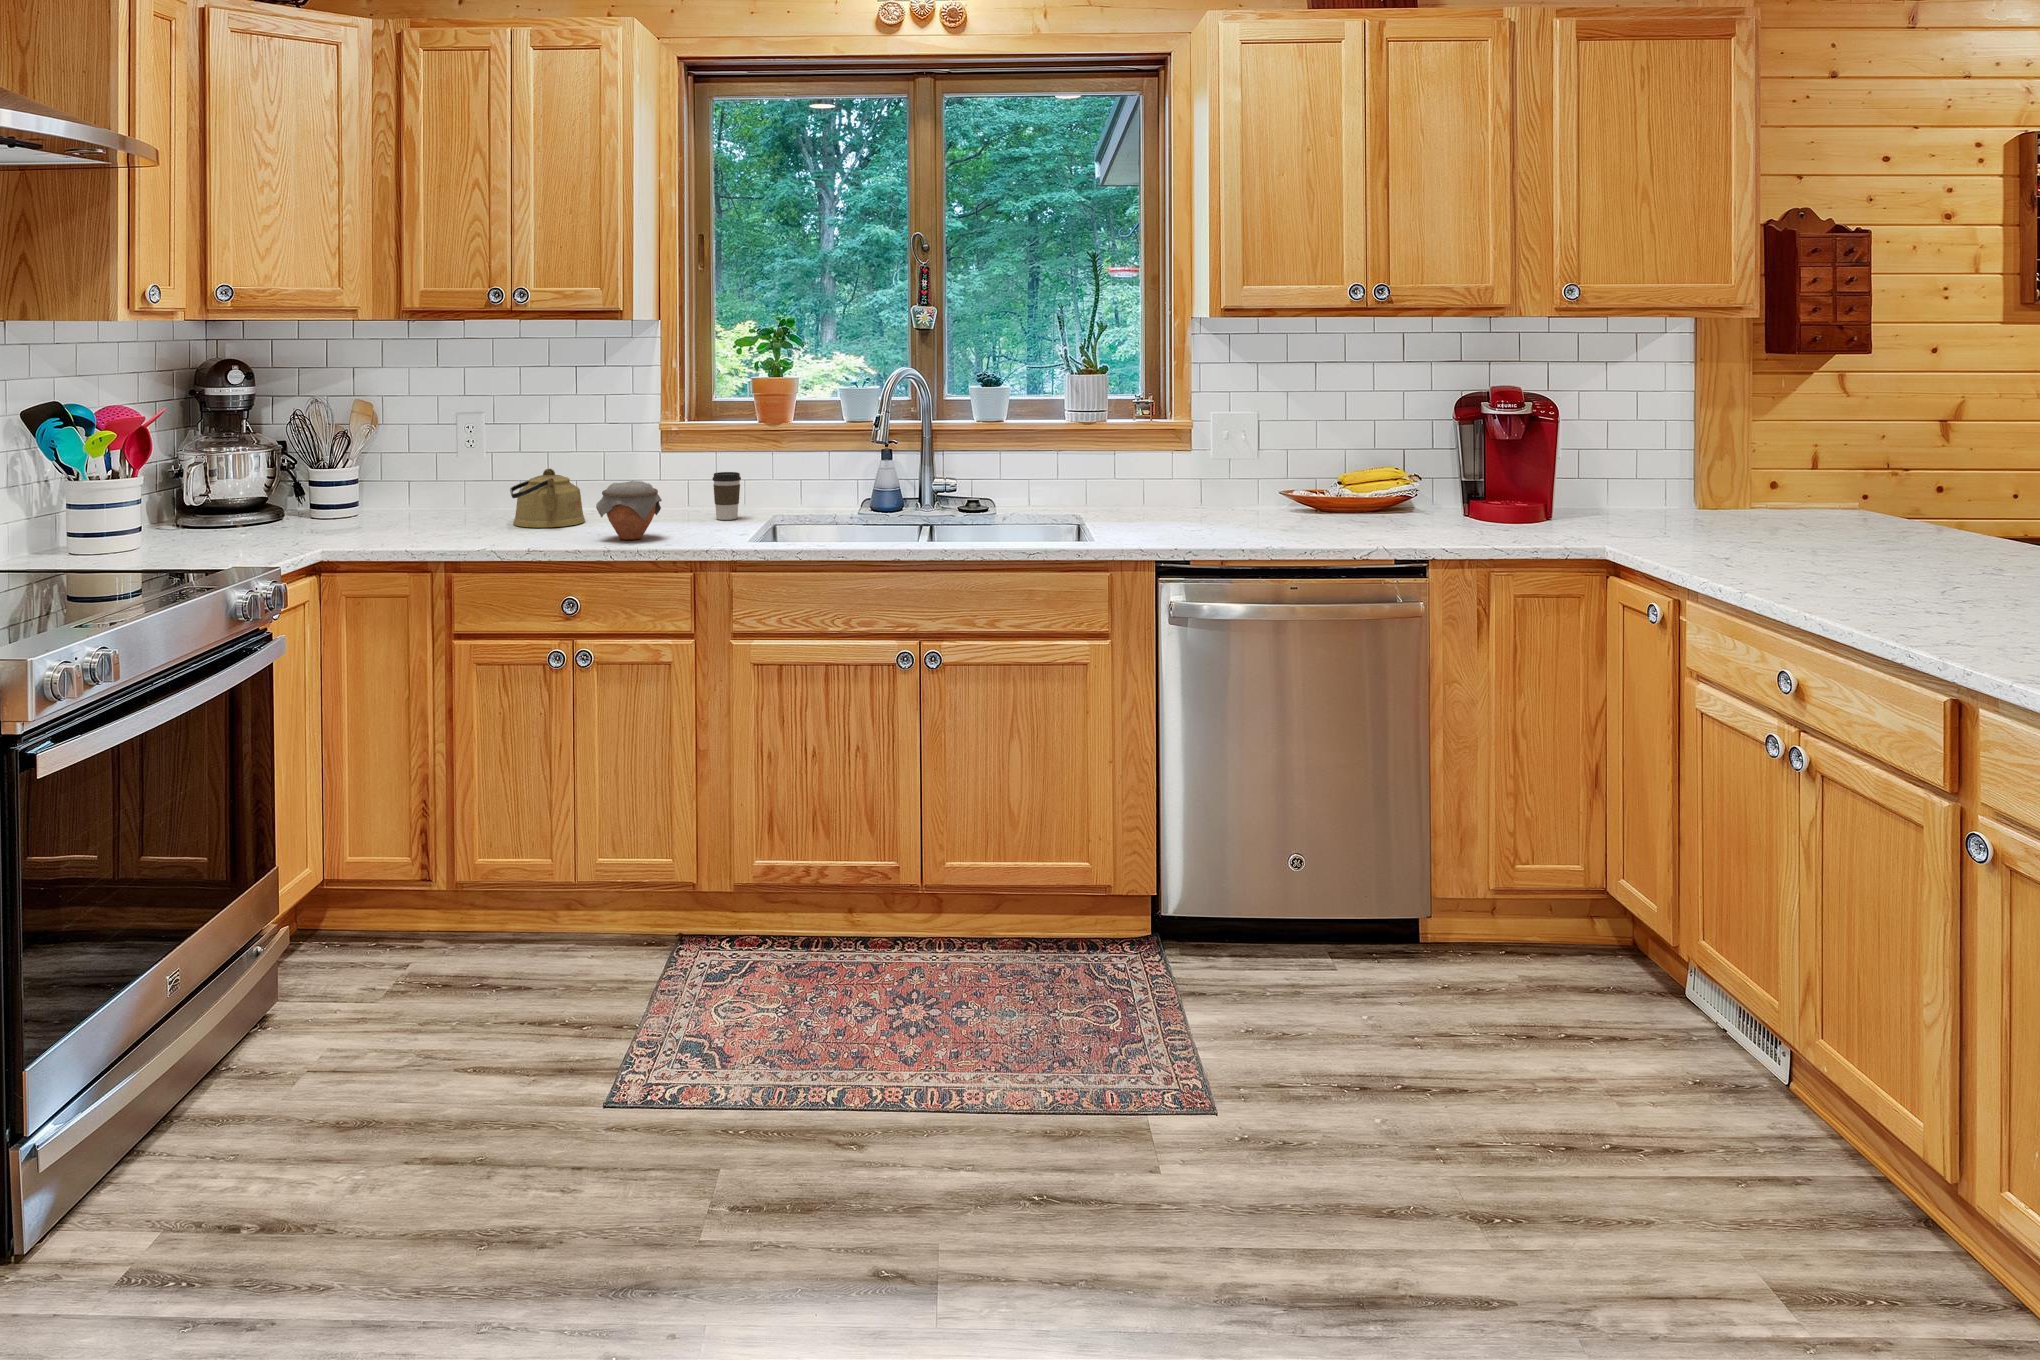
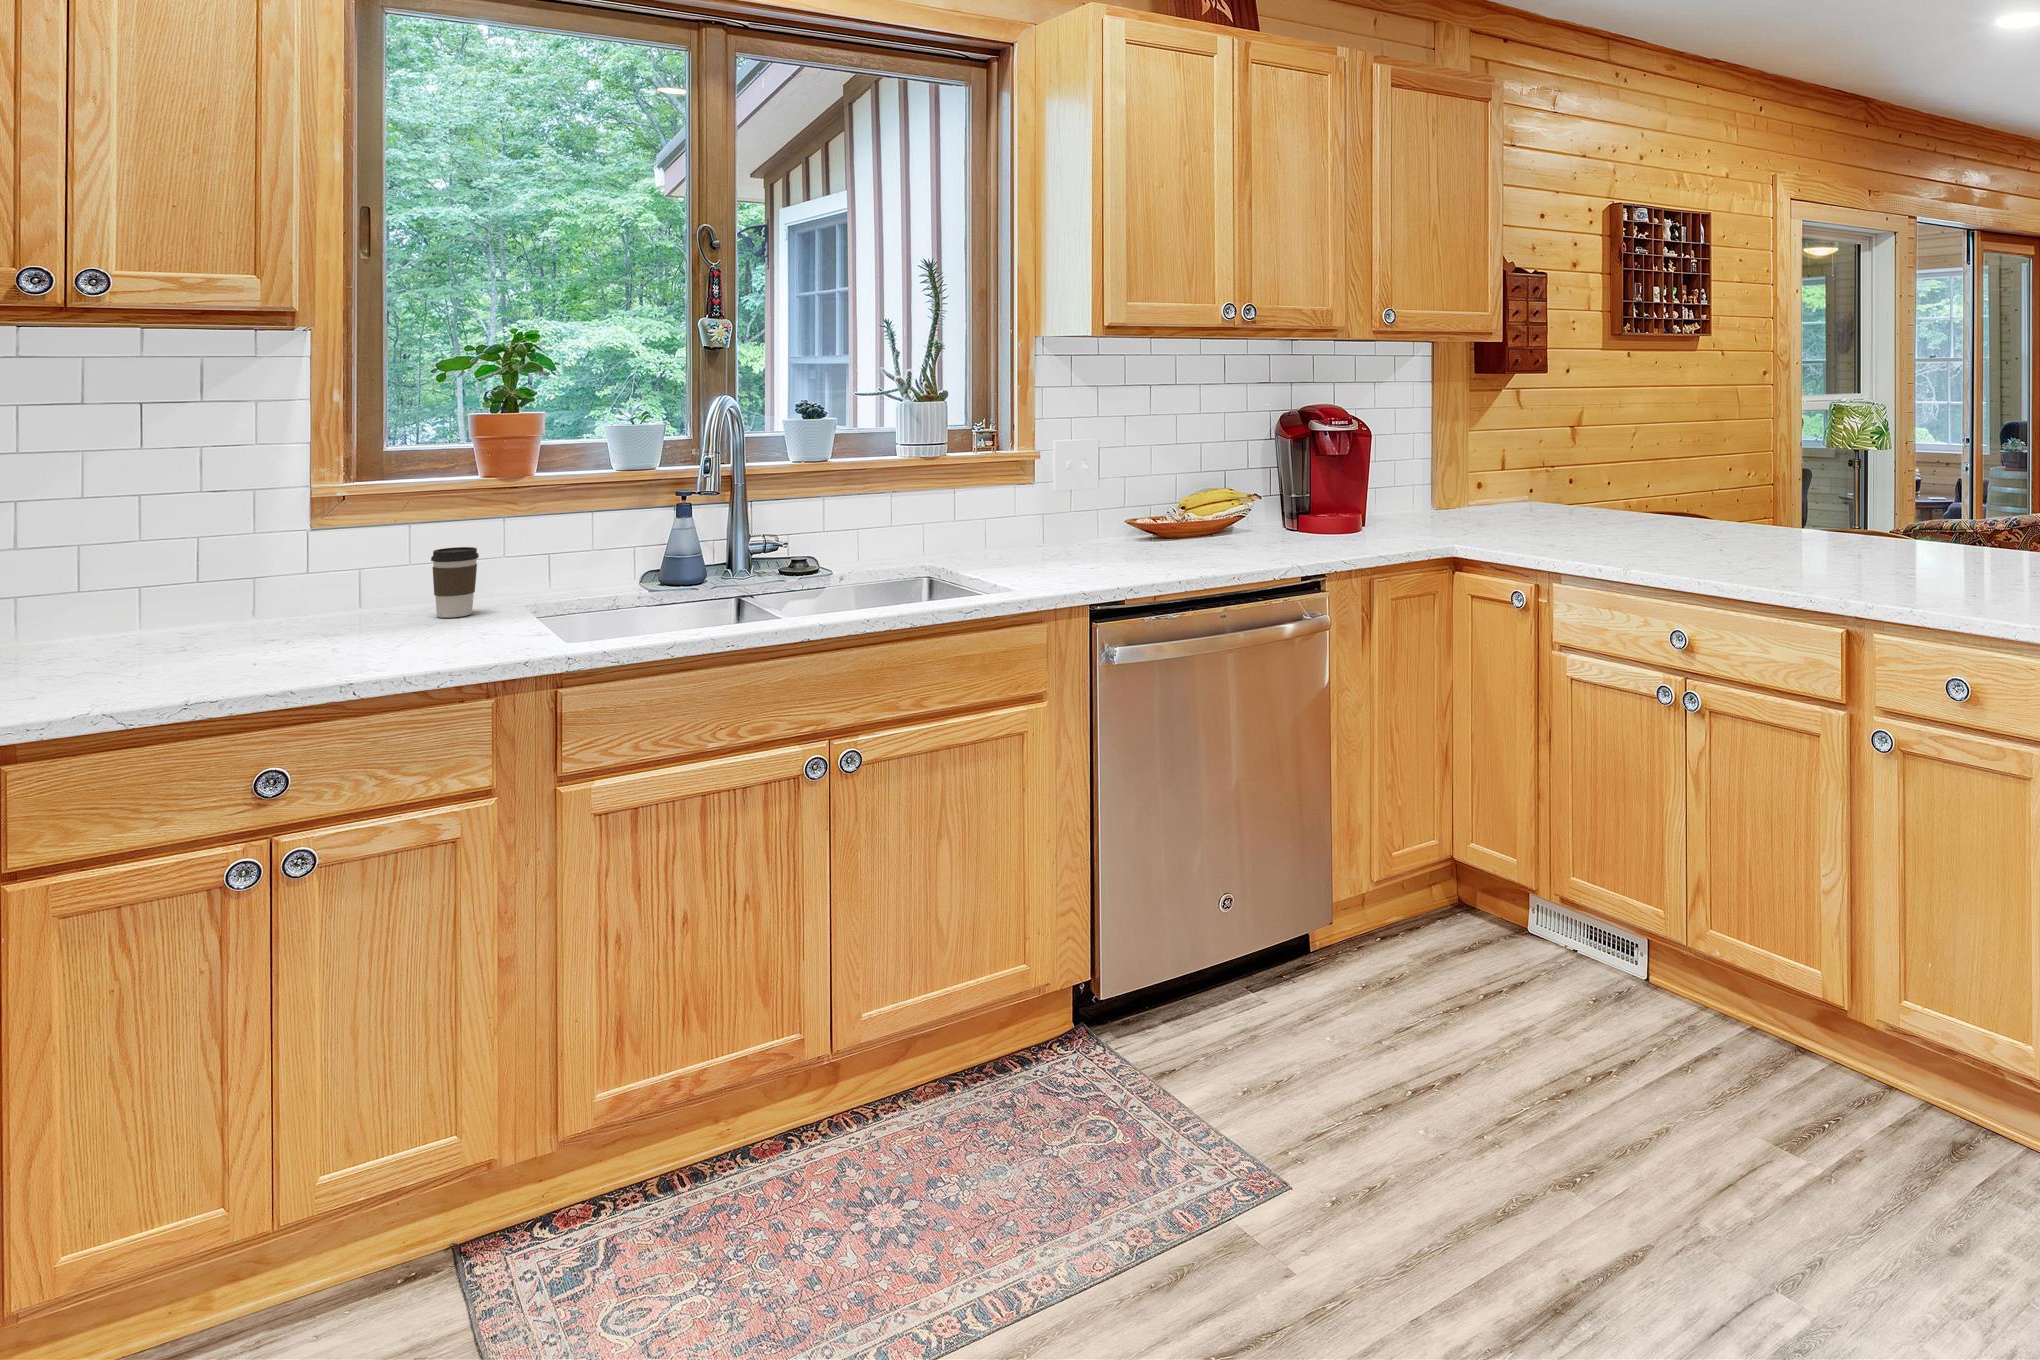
kettle: present [510,469,585,528] -> none [42,566,207,667]
jar: present [596,481,662,540] -> none [293,570,409,662]

